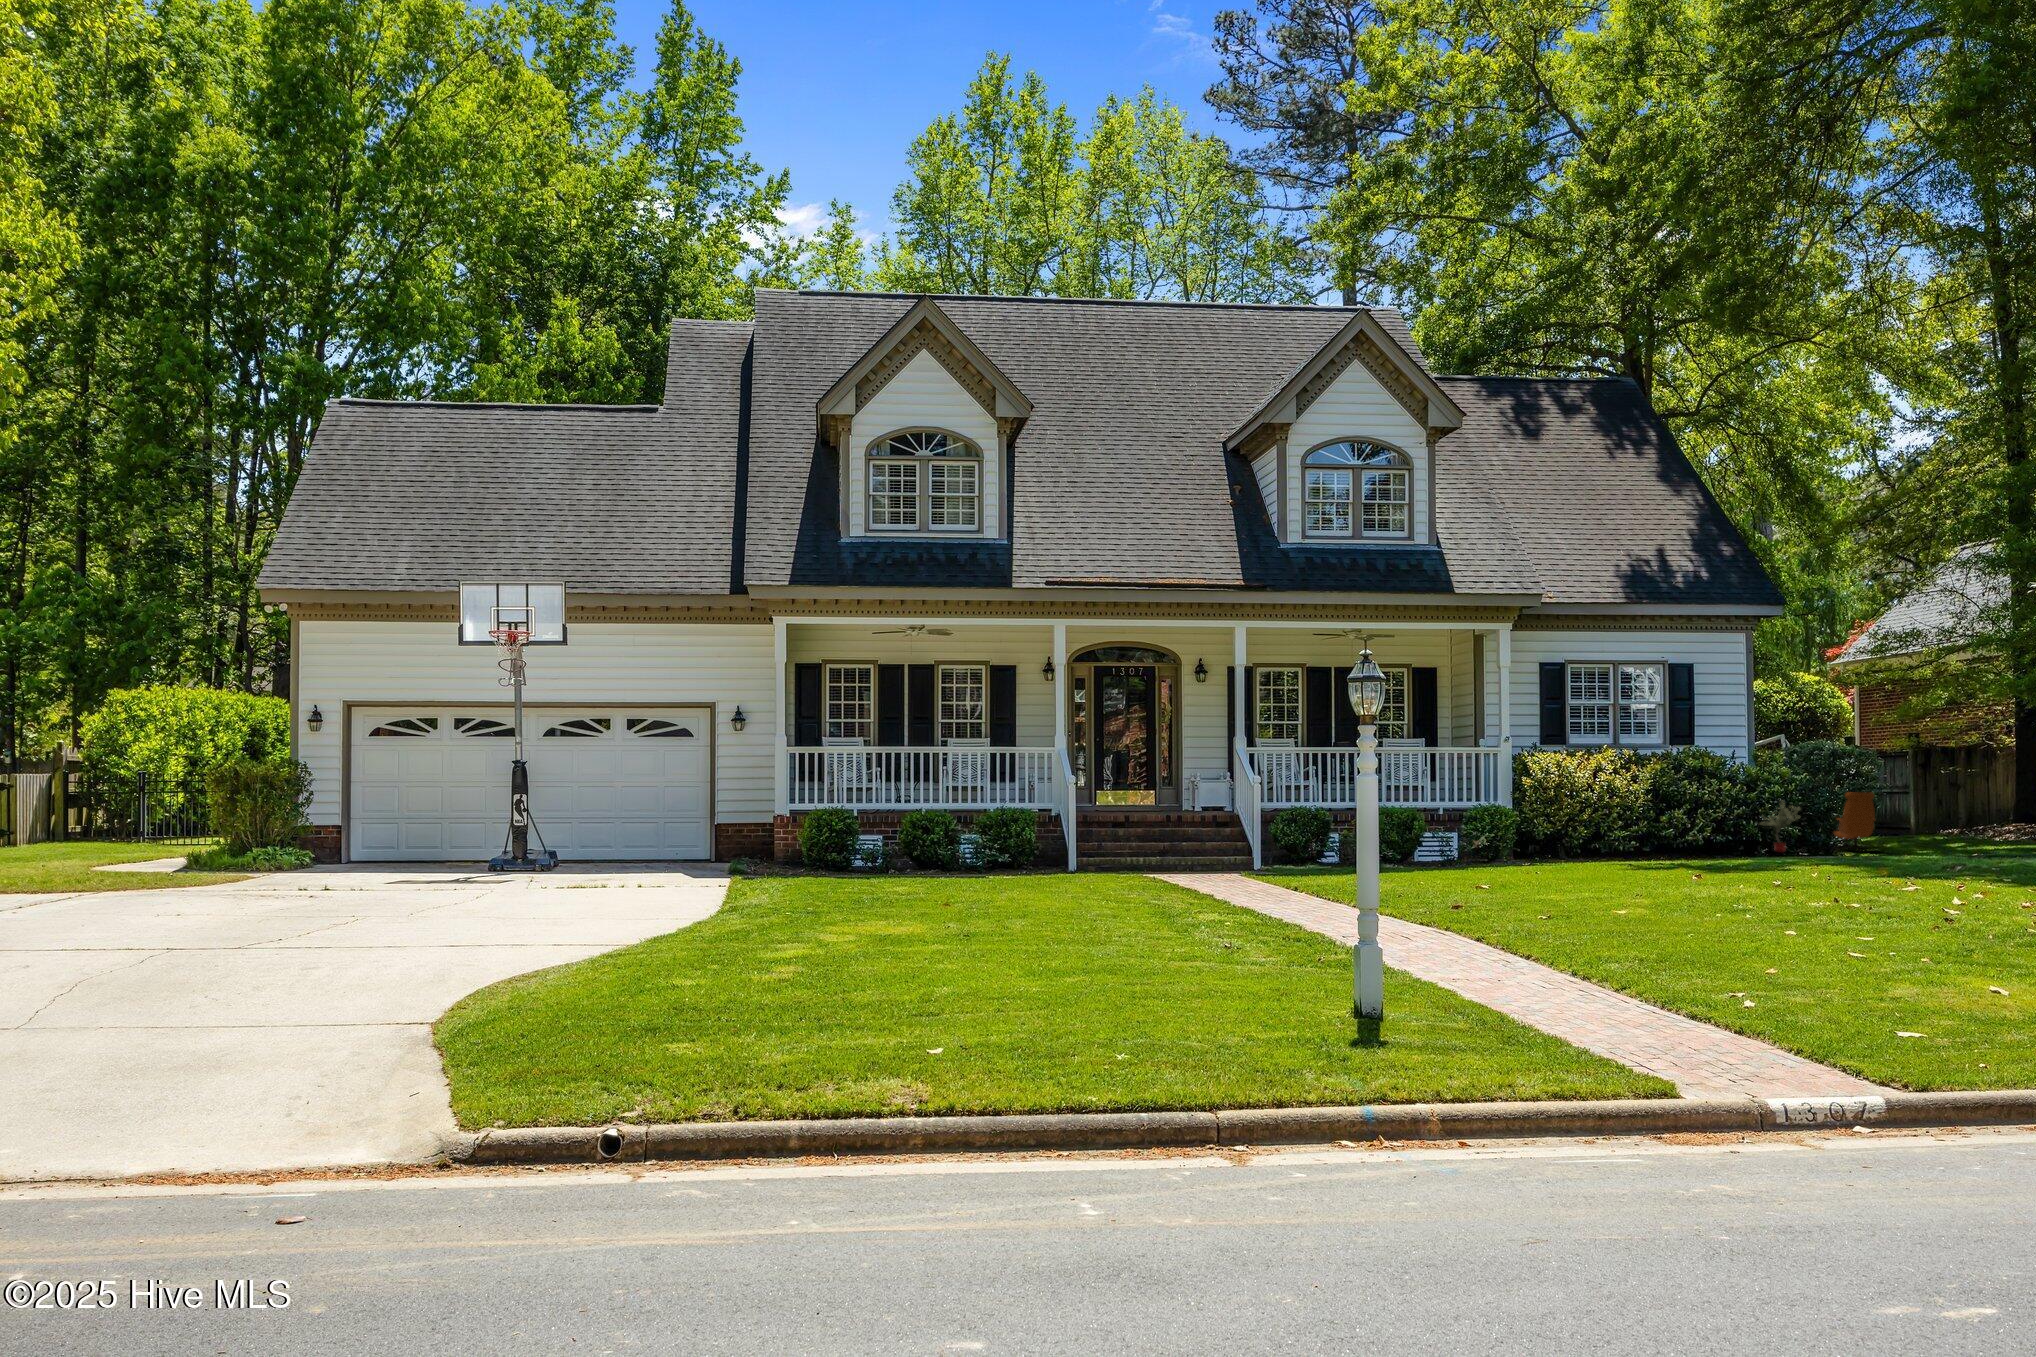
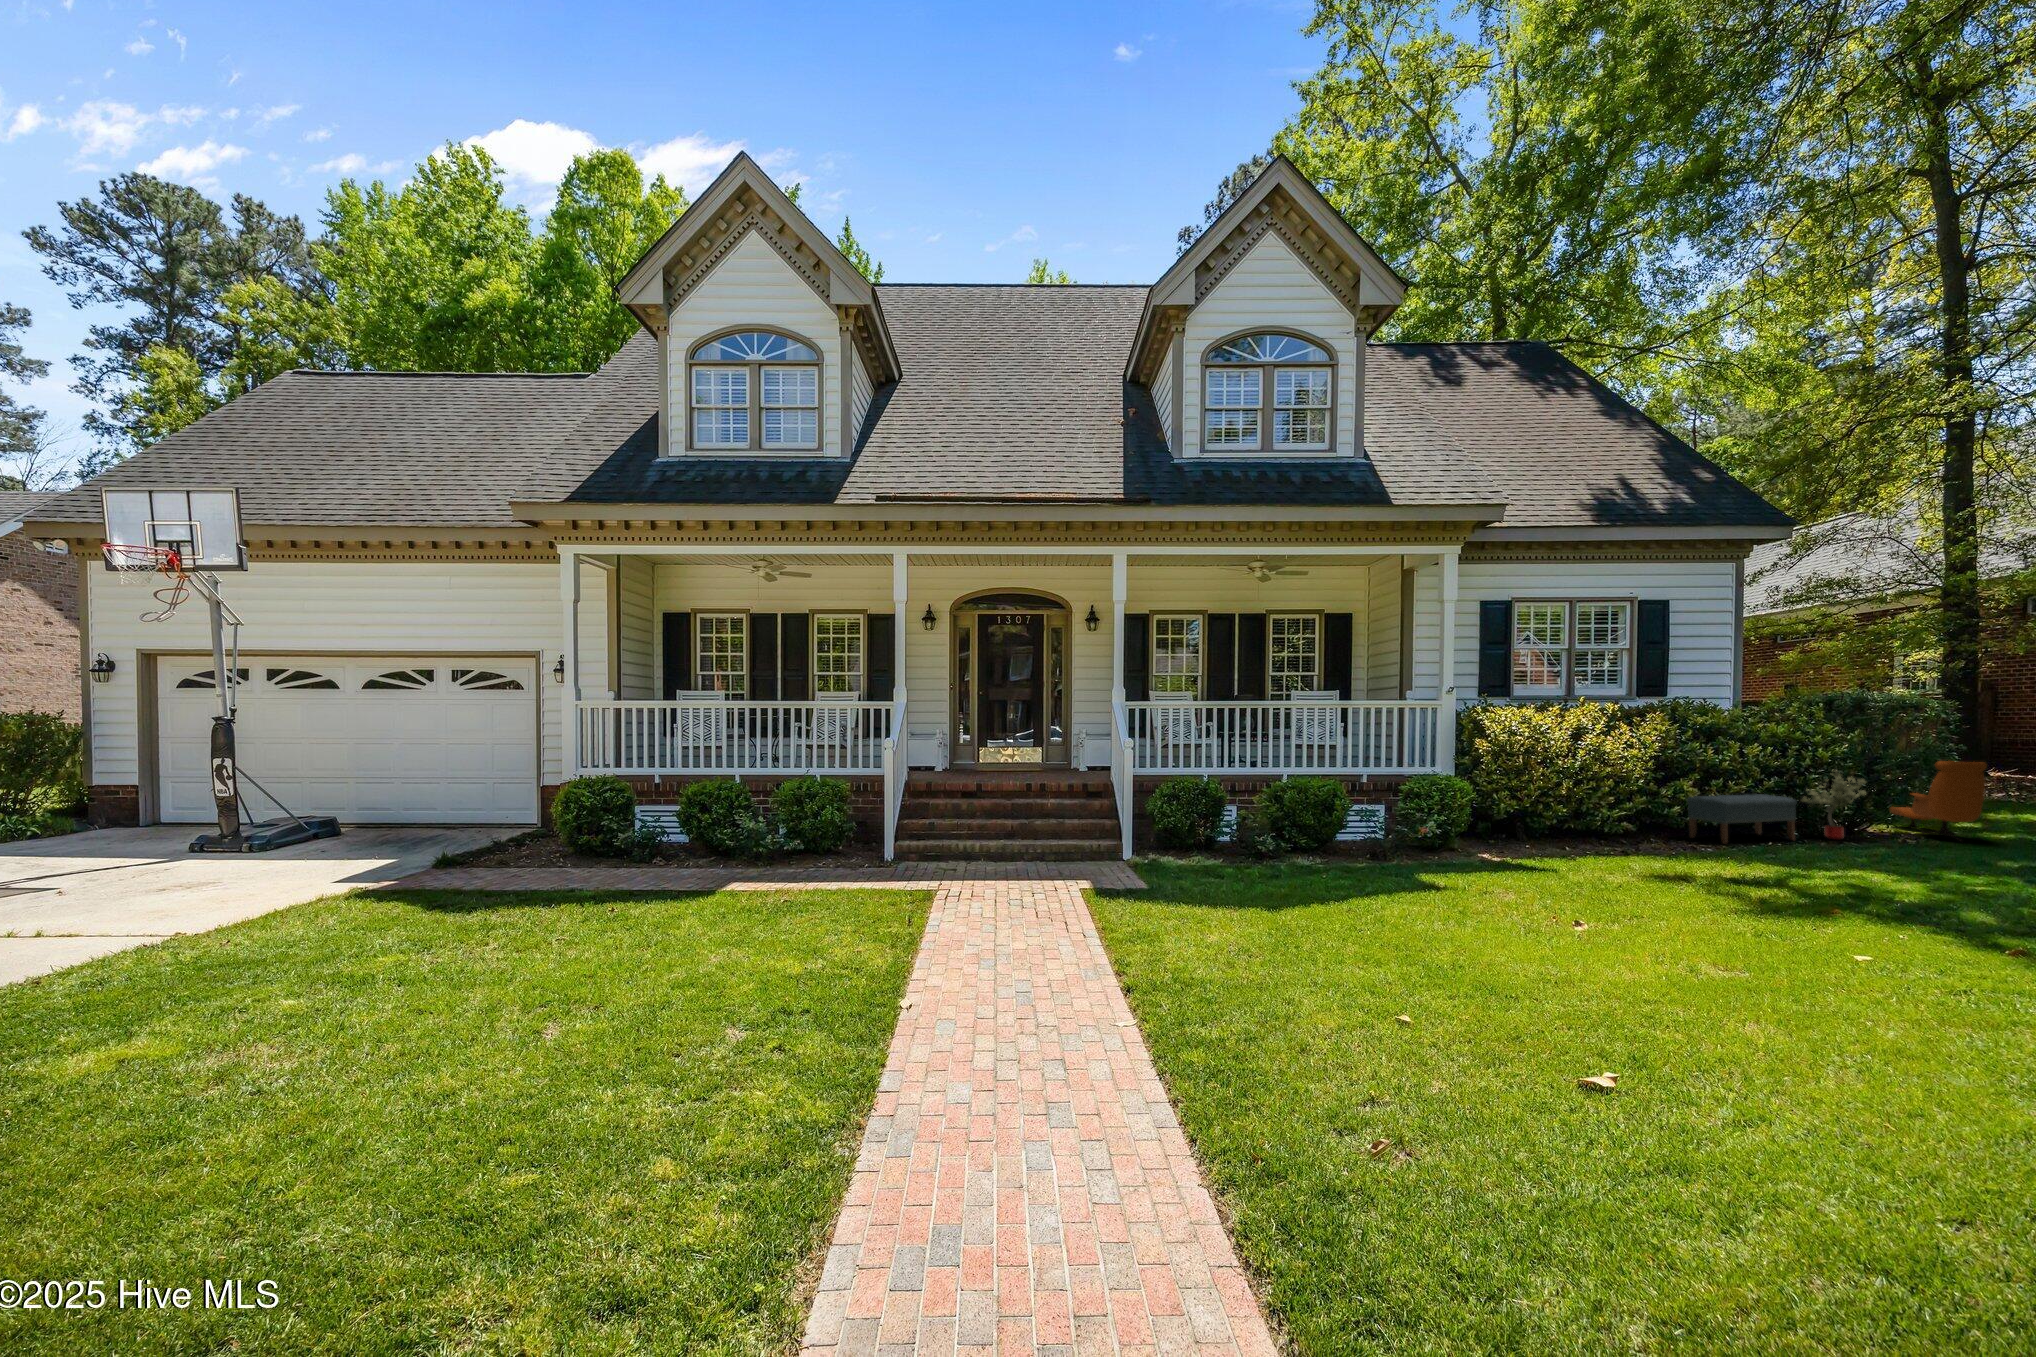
bench: none [1679,820,1753,855] -> present [1687,794,1797,844]

